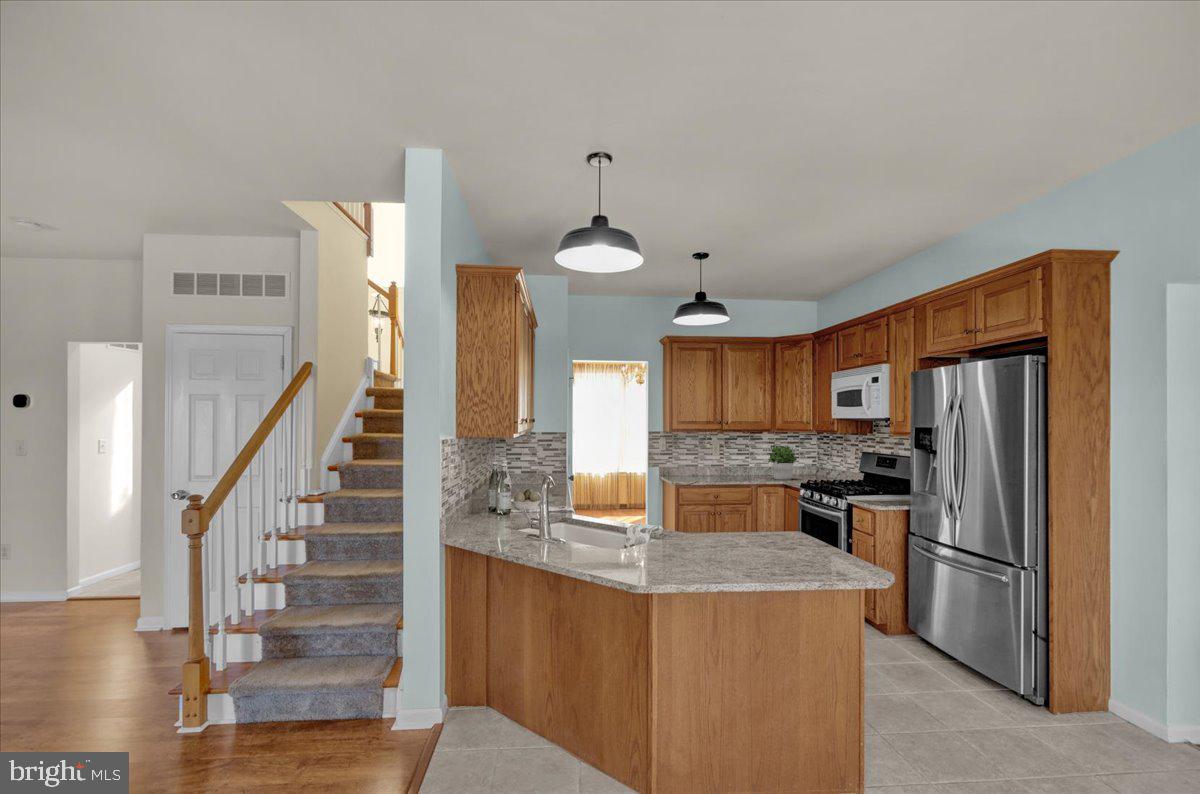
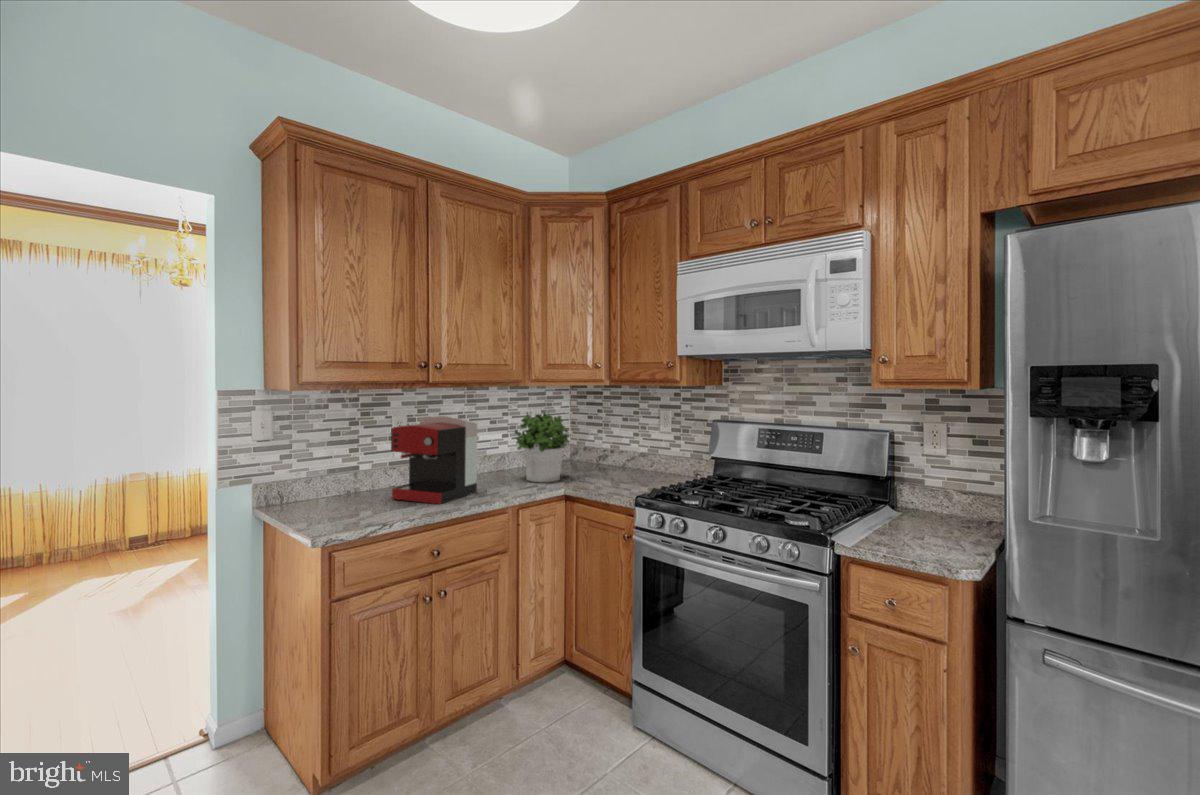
coffee maker: none [707,444,744,480] -> present [391,416,477,504]

